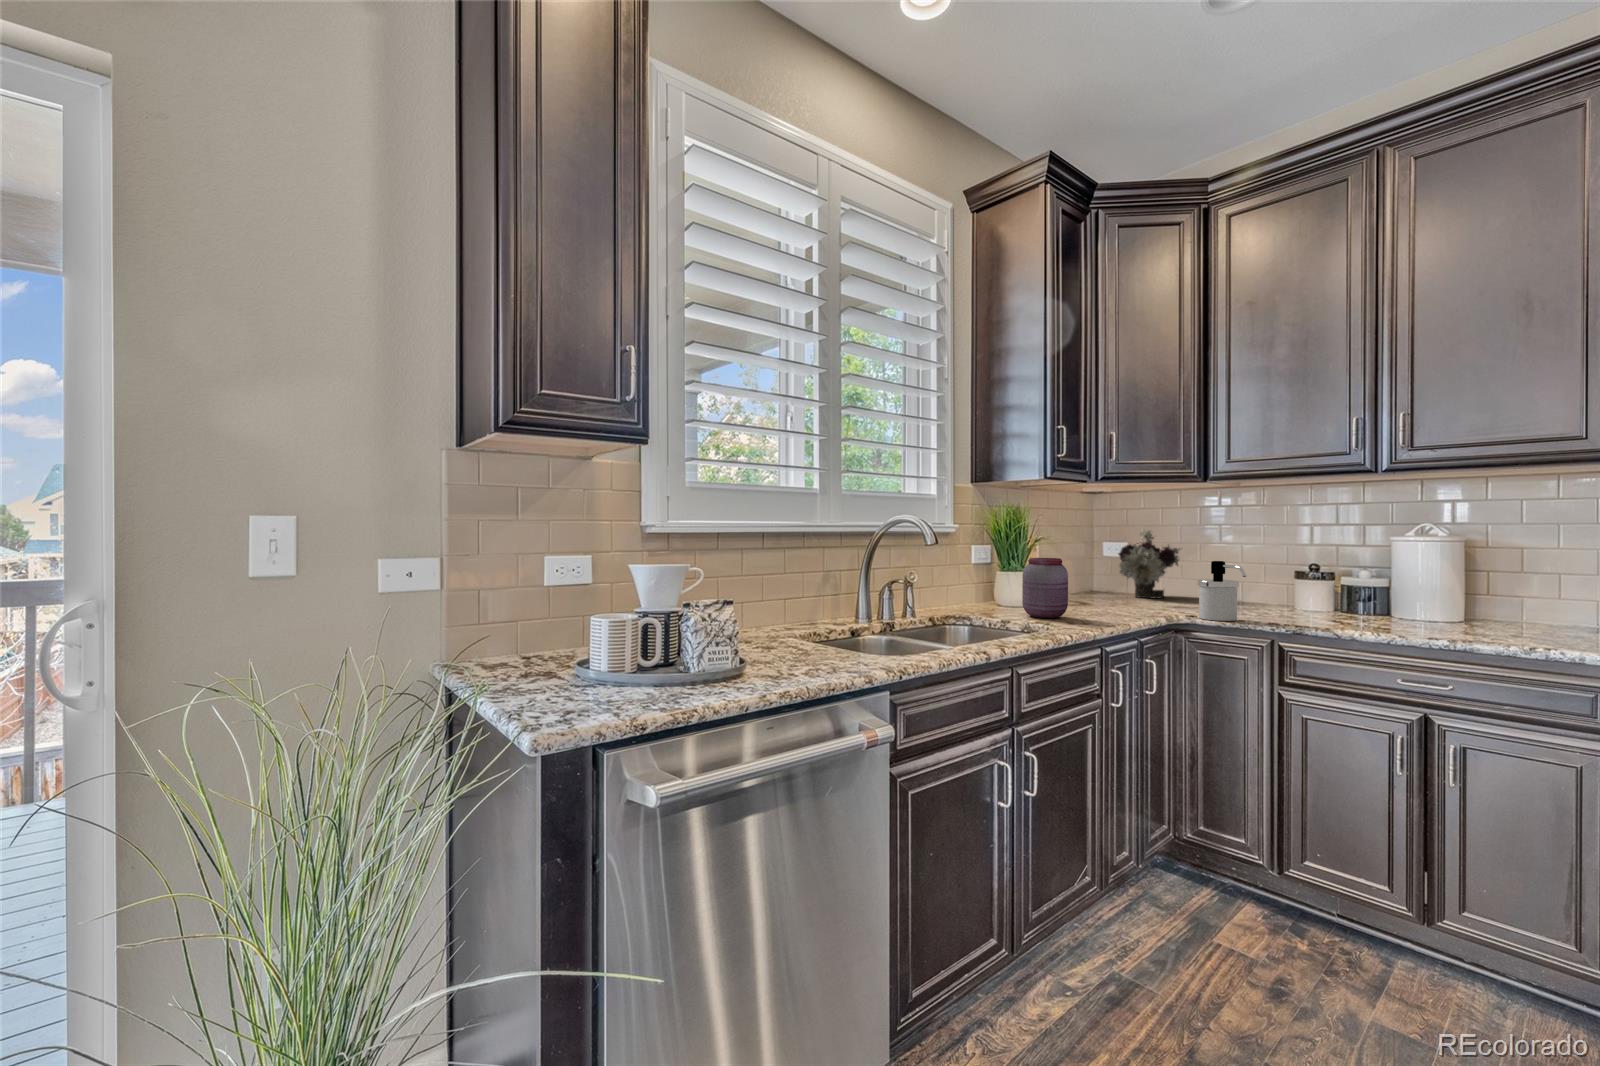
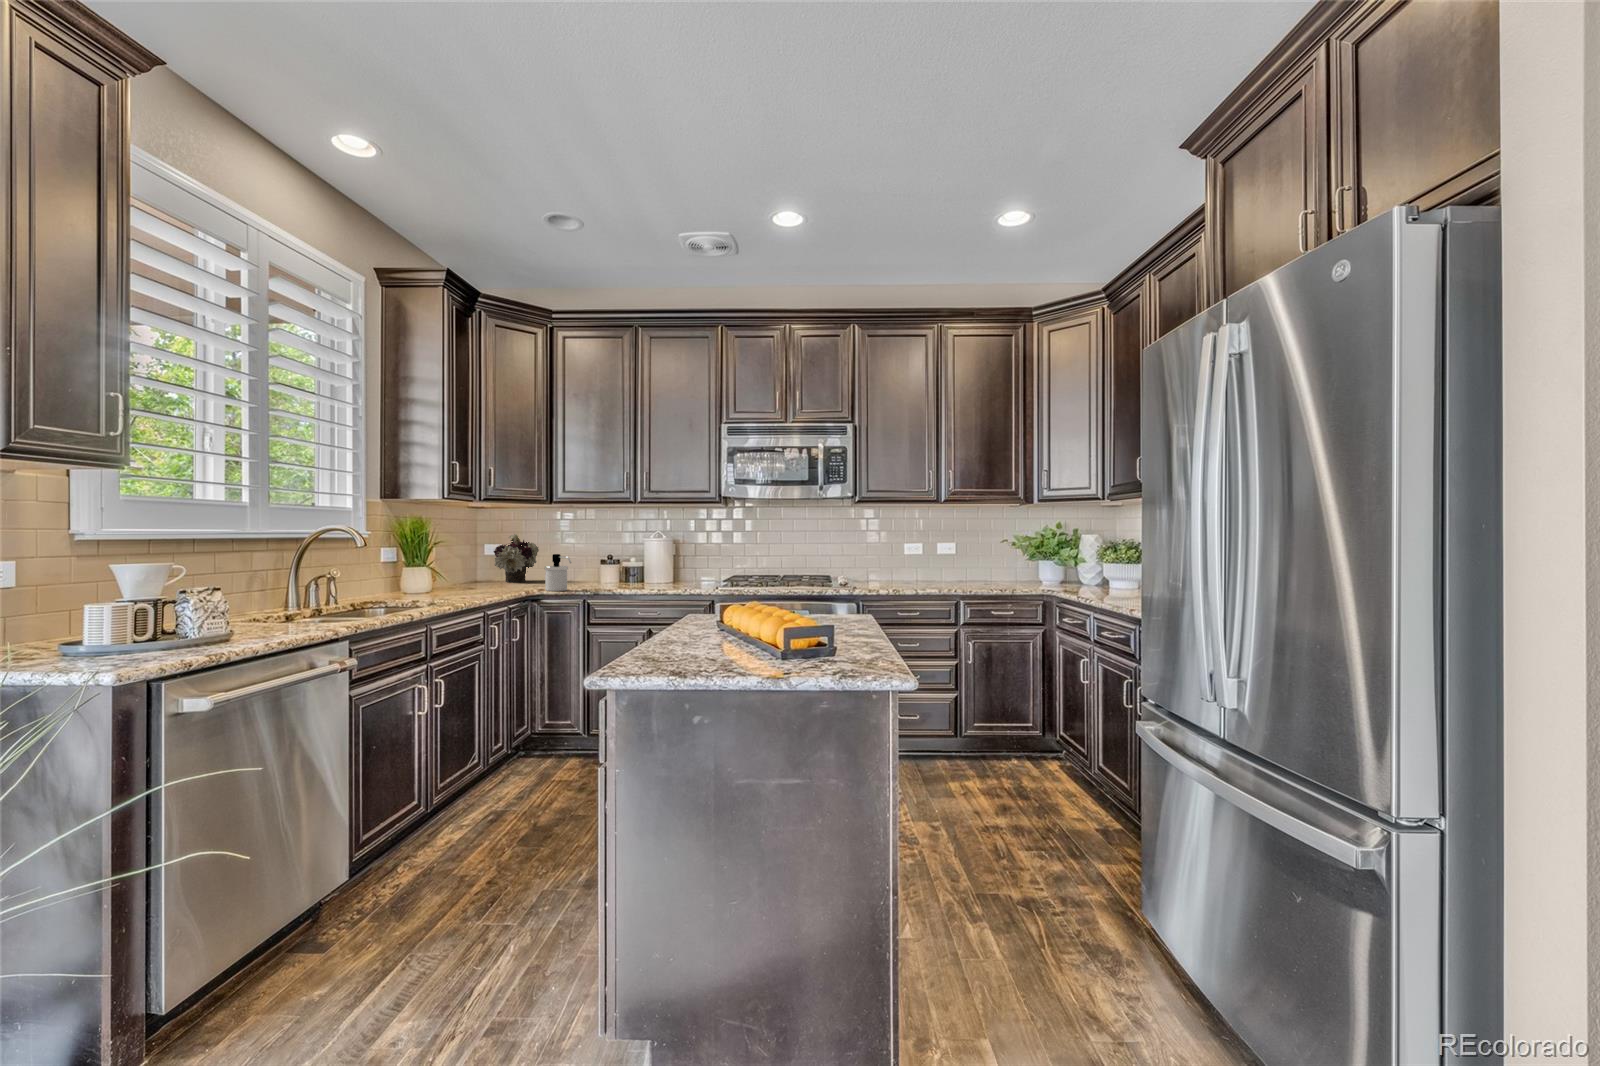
jar: present [1022,558,1068,618] -> none [426,555,460,597]

